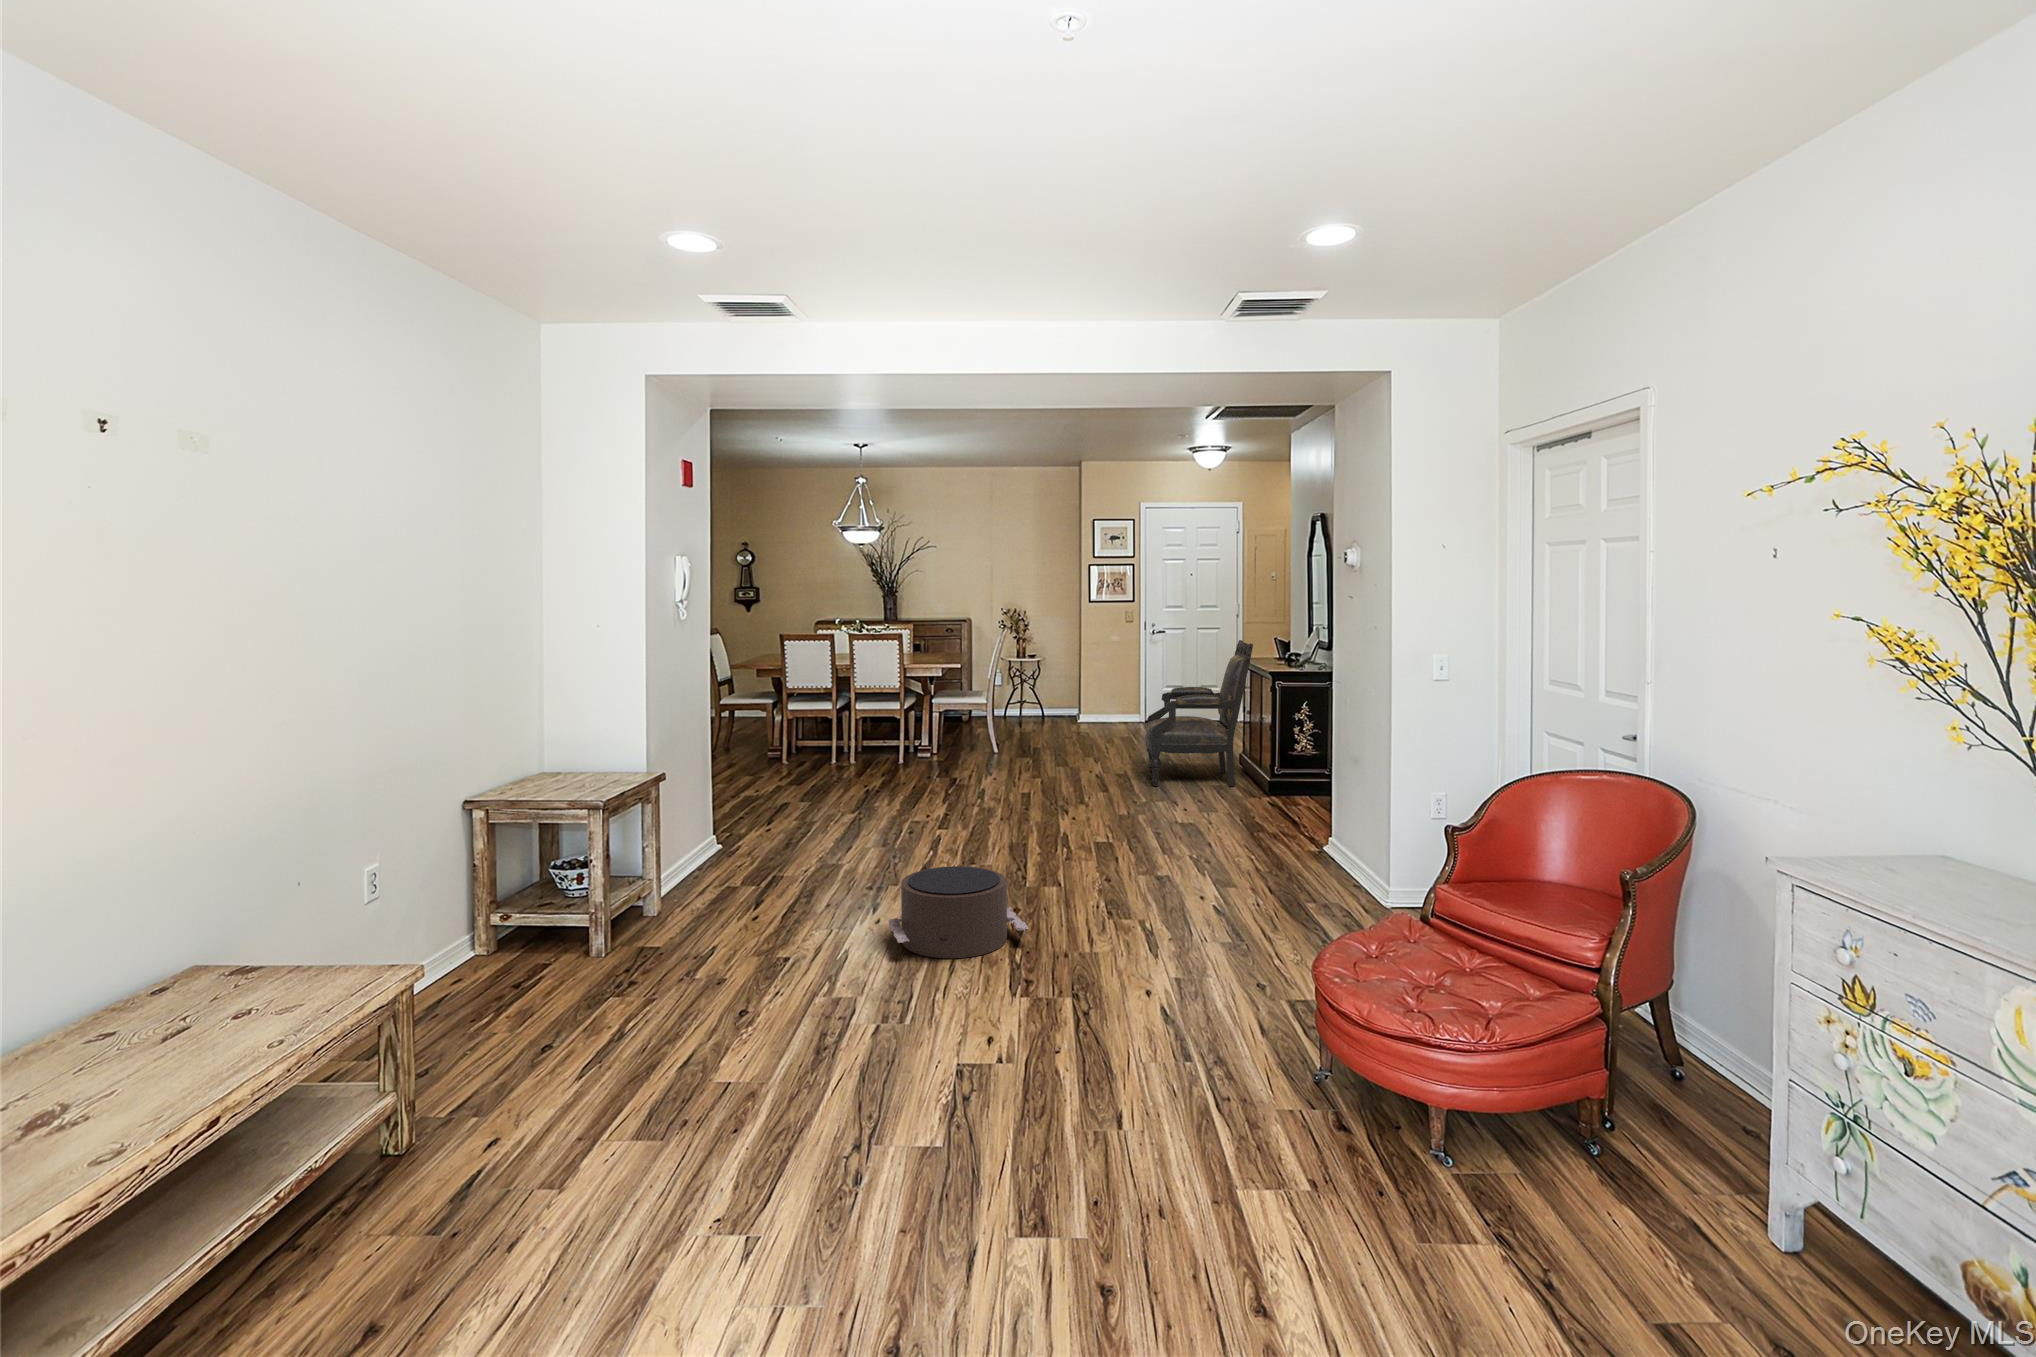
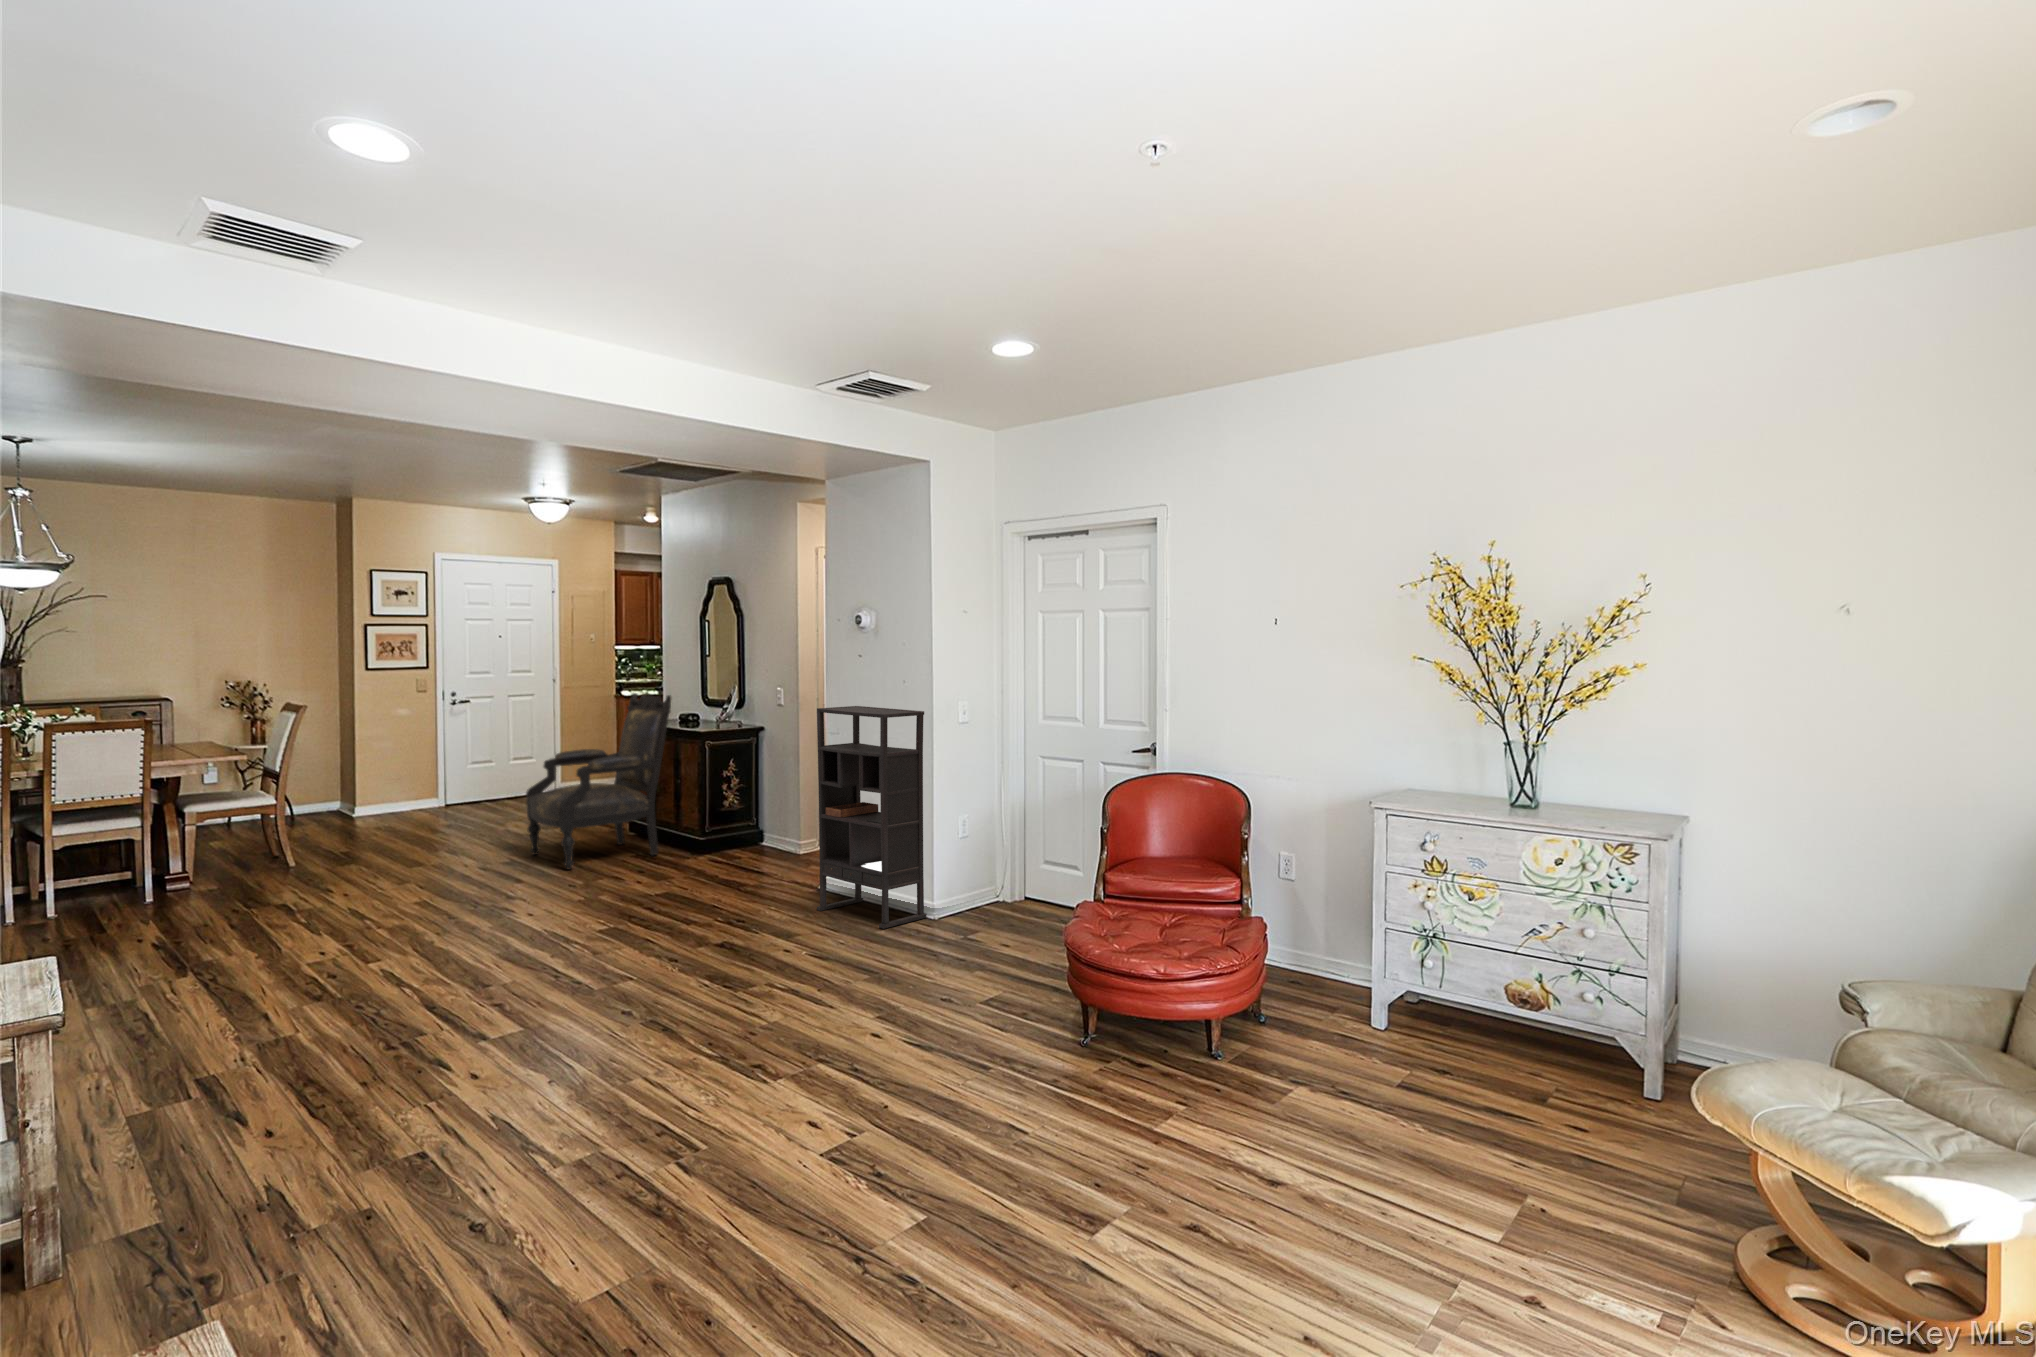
bookshelf: none [1284,663,1380,894] -> present [817,706,927,929]
pouf: present [889,866,1028,958] -> none [525,973,708,1094]

